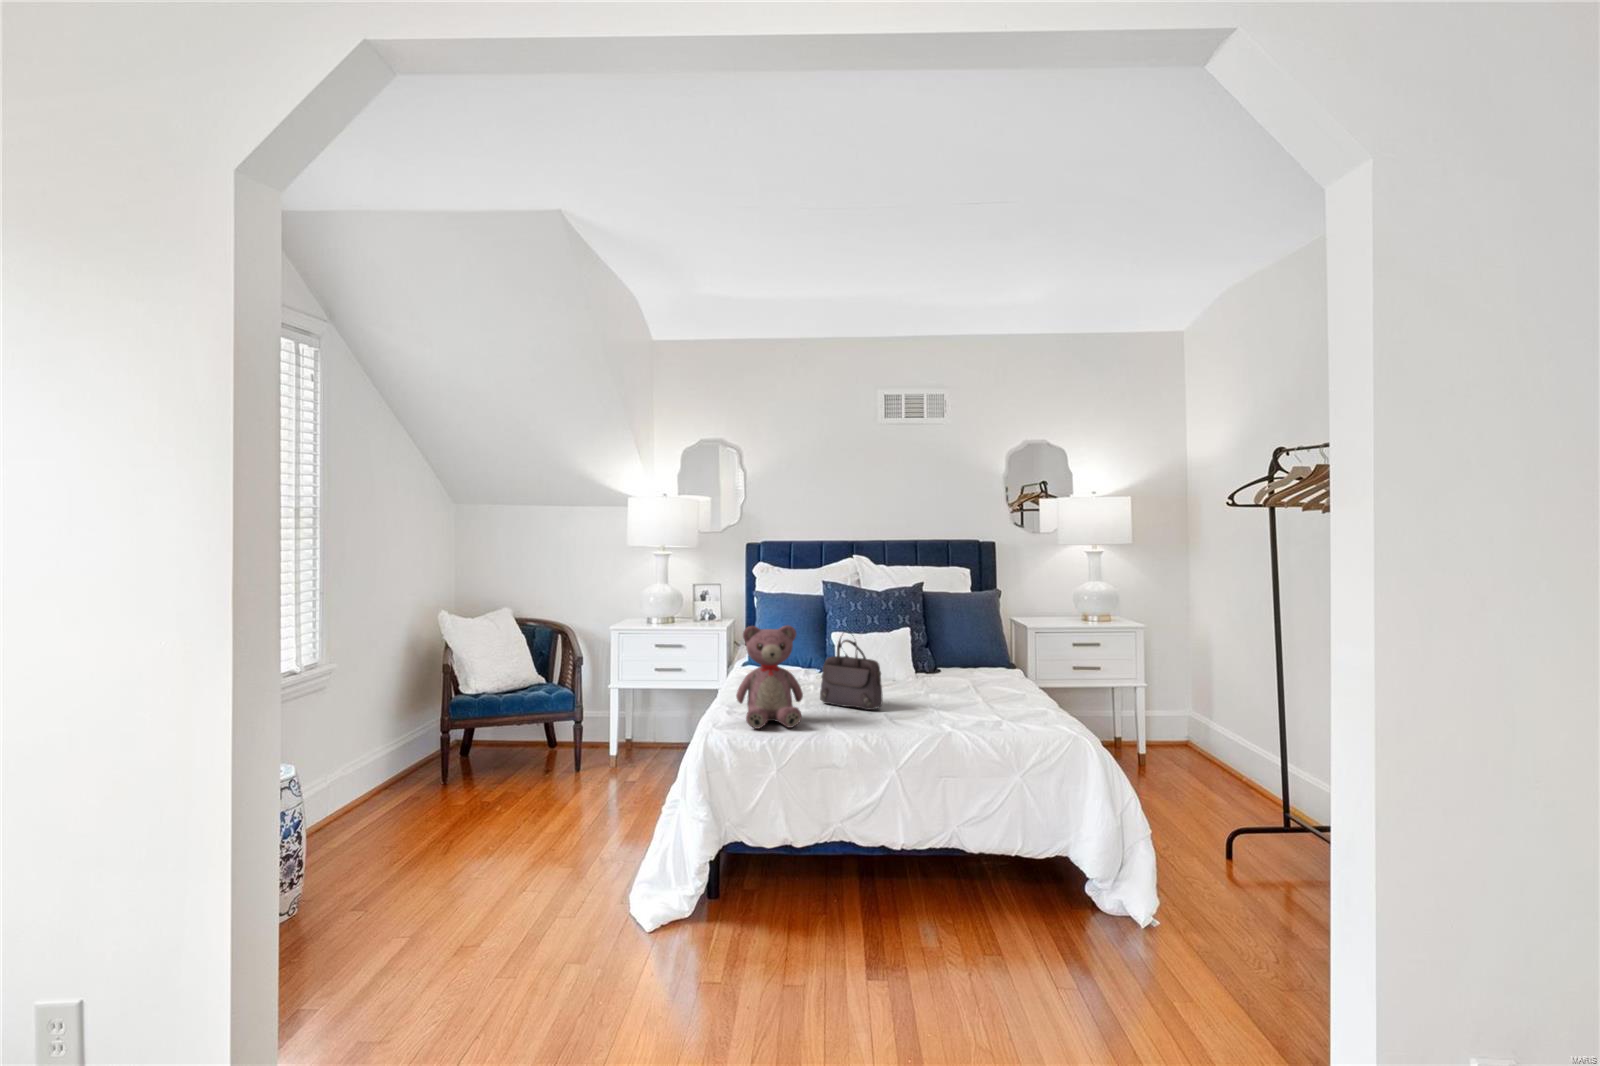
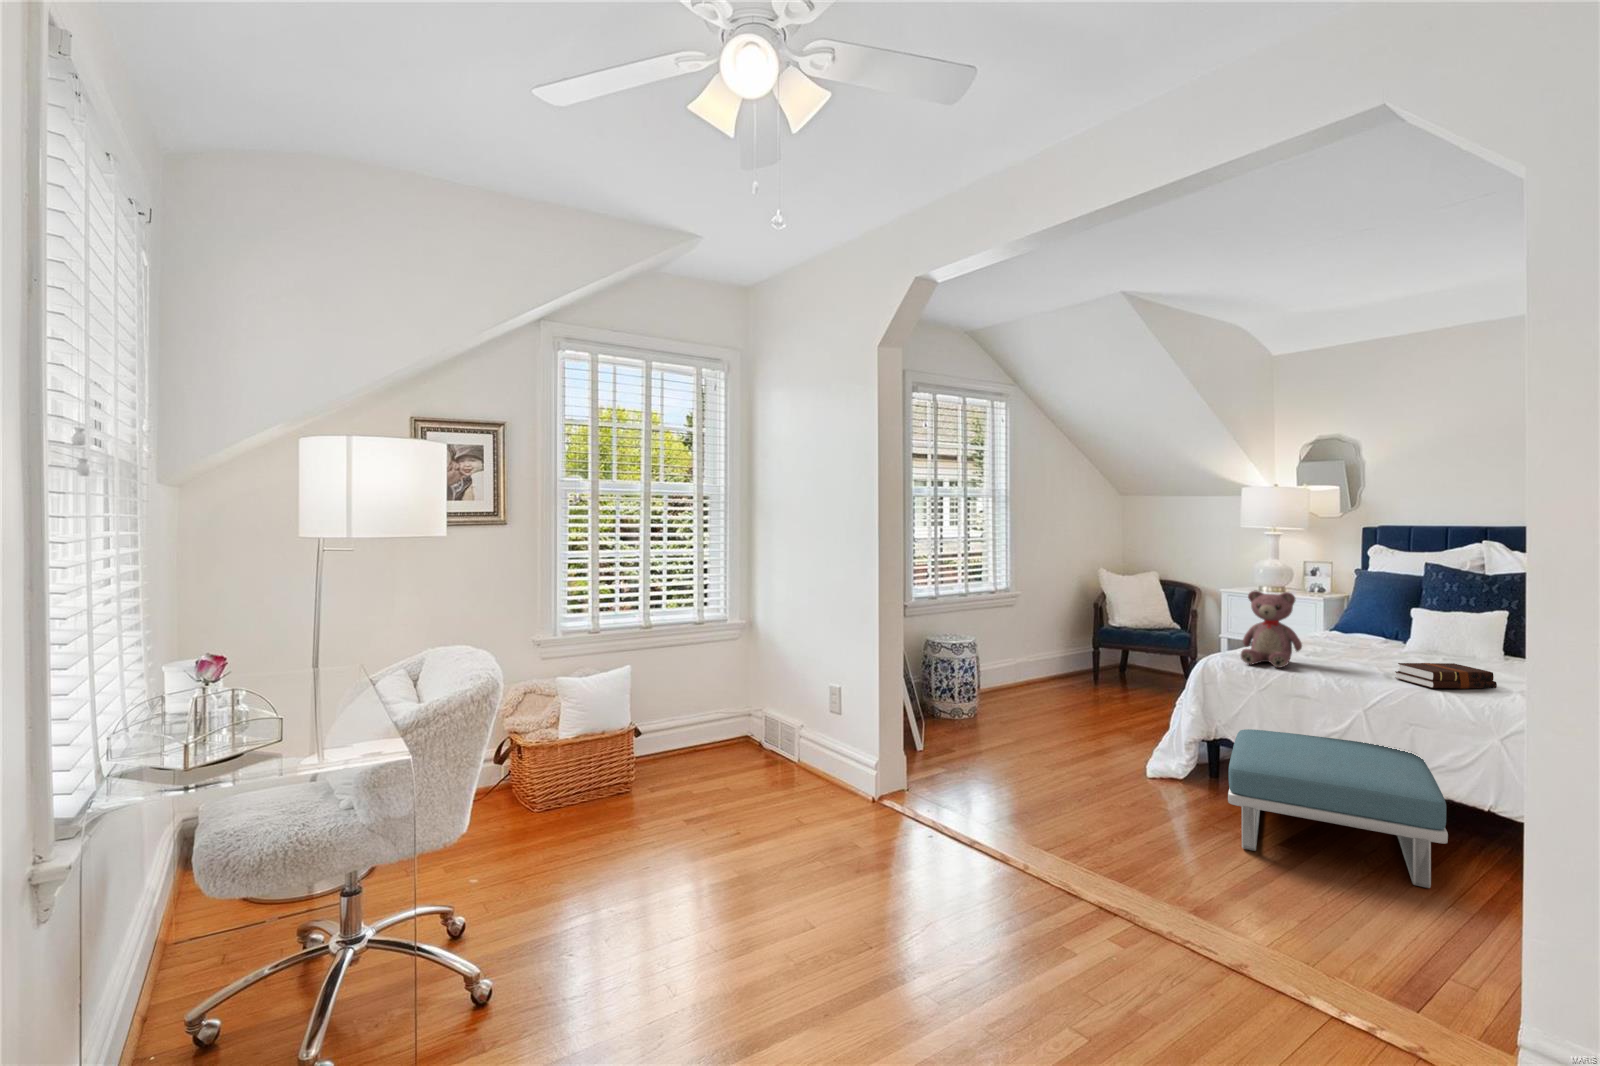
handbag: present [820,635,883,710] -> none [1340,602,1395,670]
hardback book: none [900,693,979,726] -> present [1395,663,1497,689]
footstool: none [765,805,1043,1013] -> present [1228,729,1448,888]

